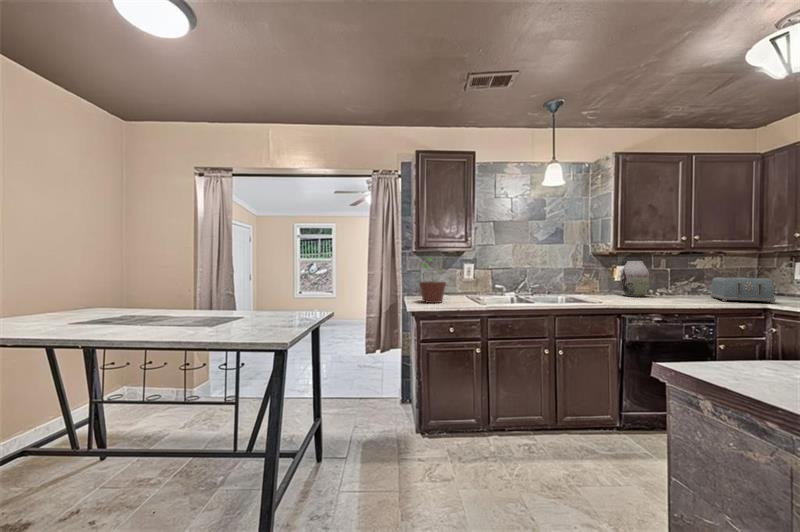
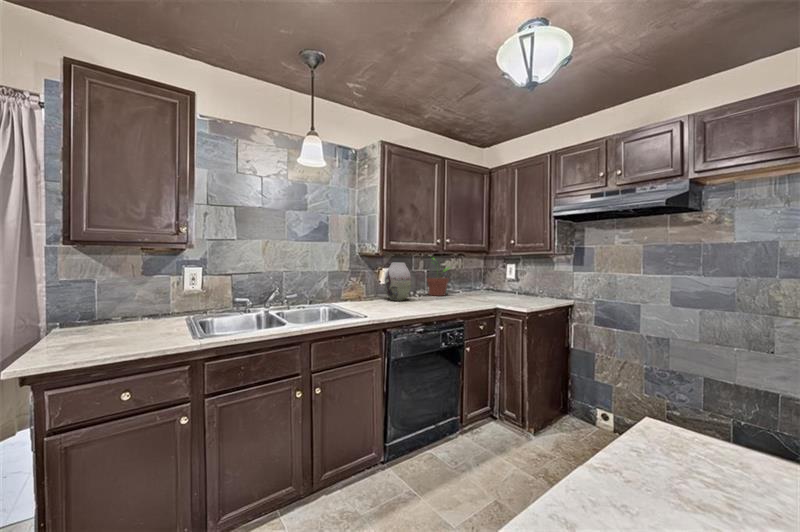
potted plant: present [419,258,446,303] -> present [427,258,450,296]
toaster: present [710,277,776,303] -> none [457,278,506,303]

